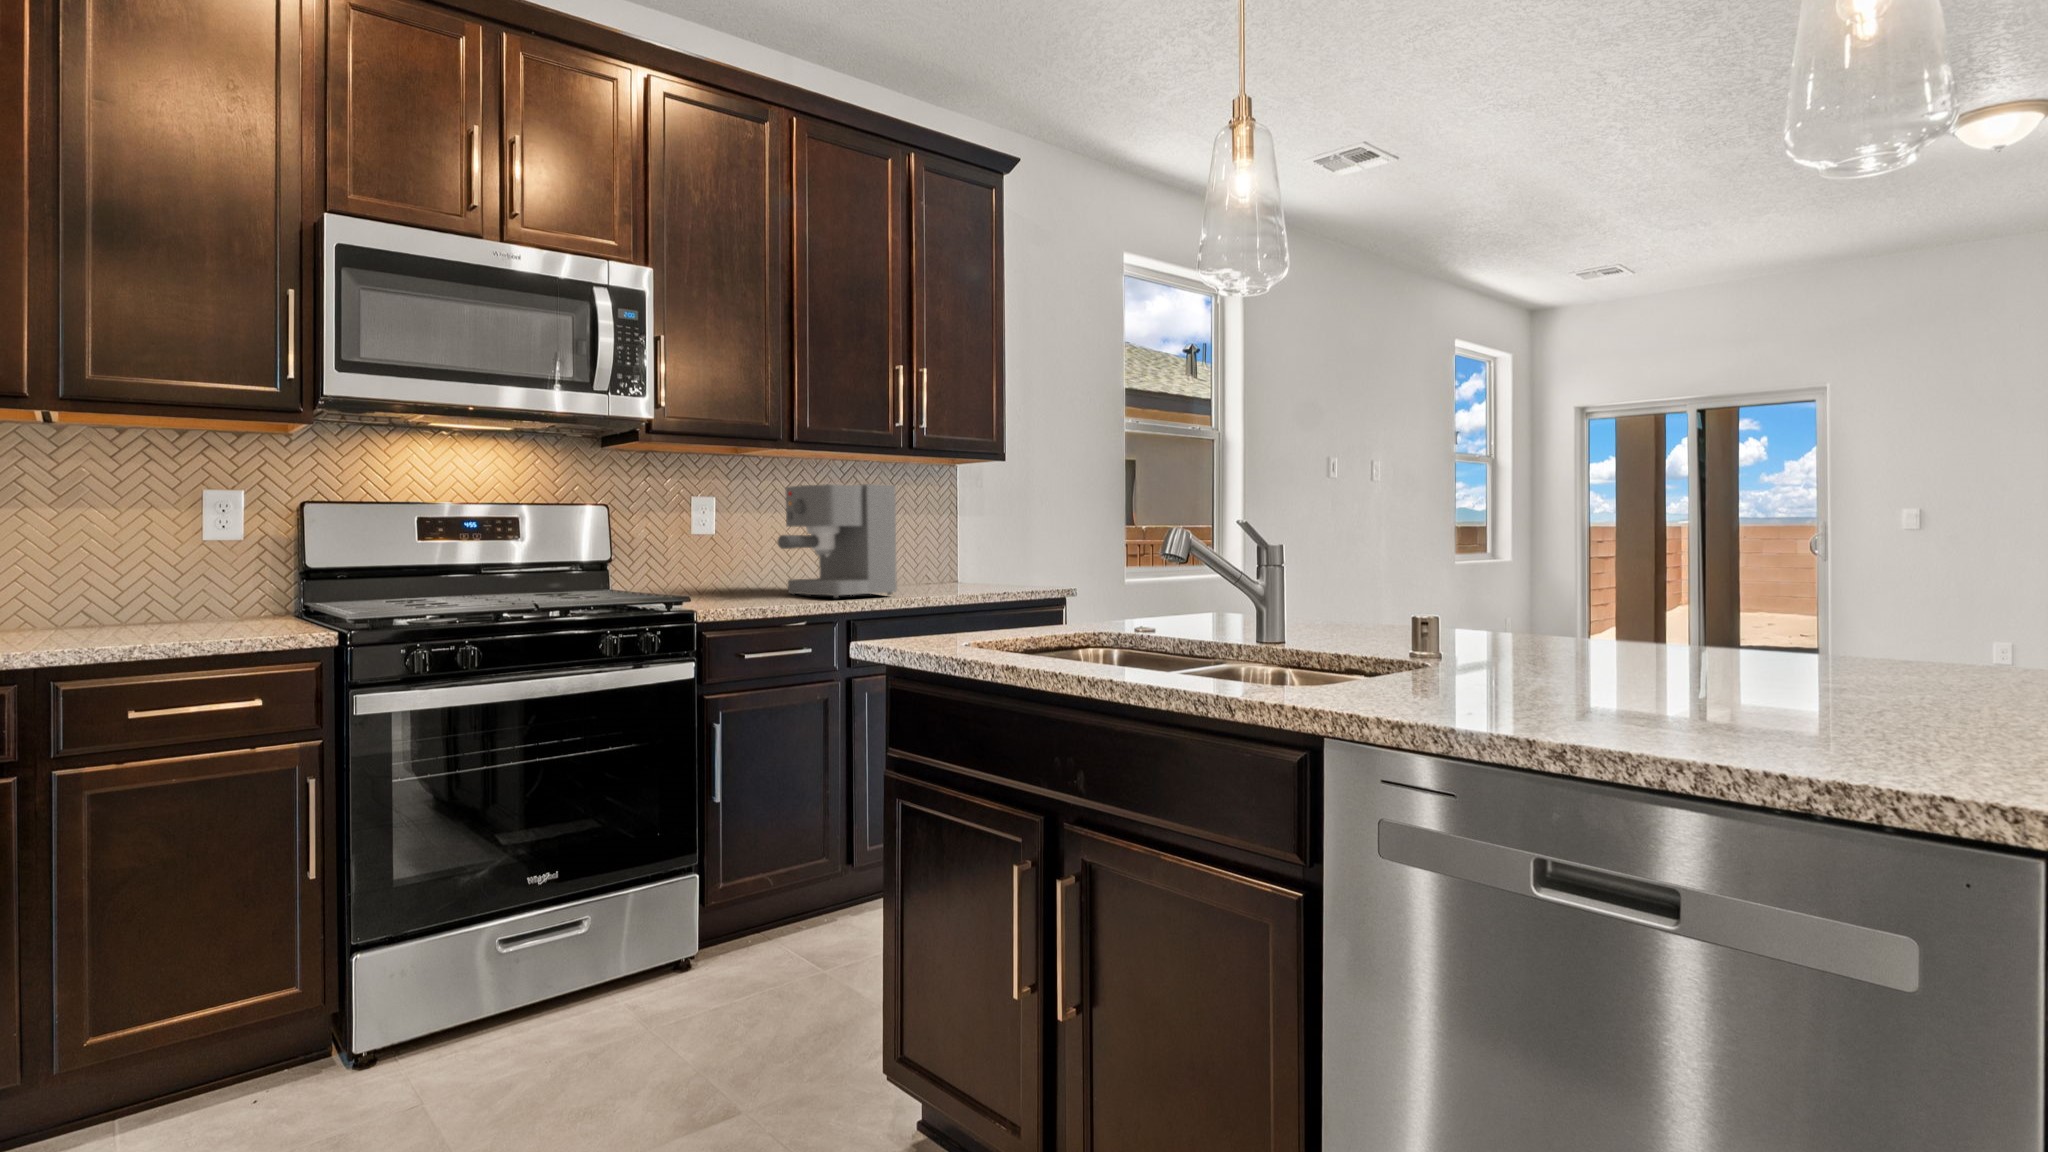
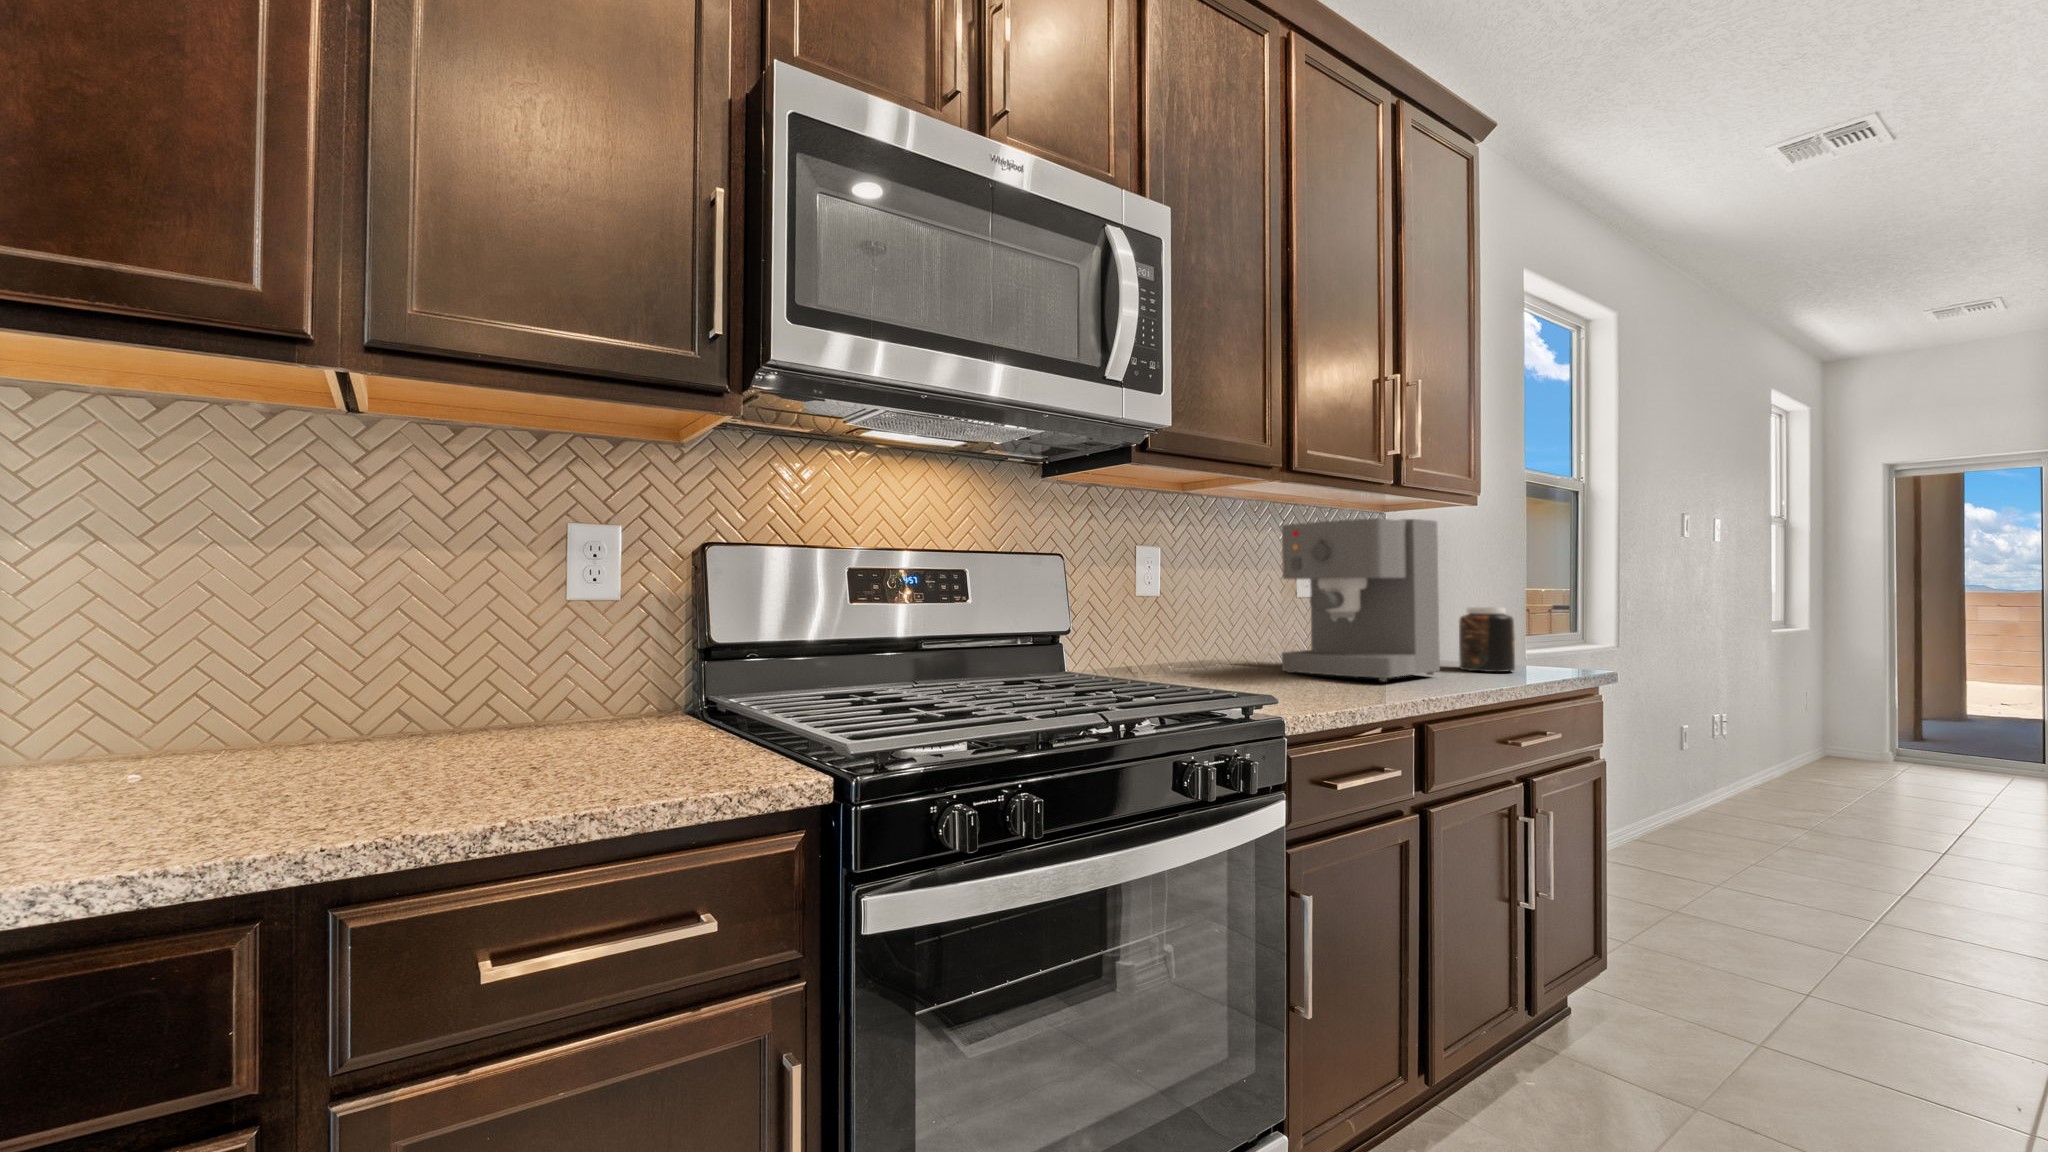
jar: none [935,547,971,594] -> present [1459,607,1515,672]

